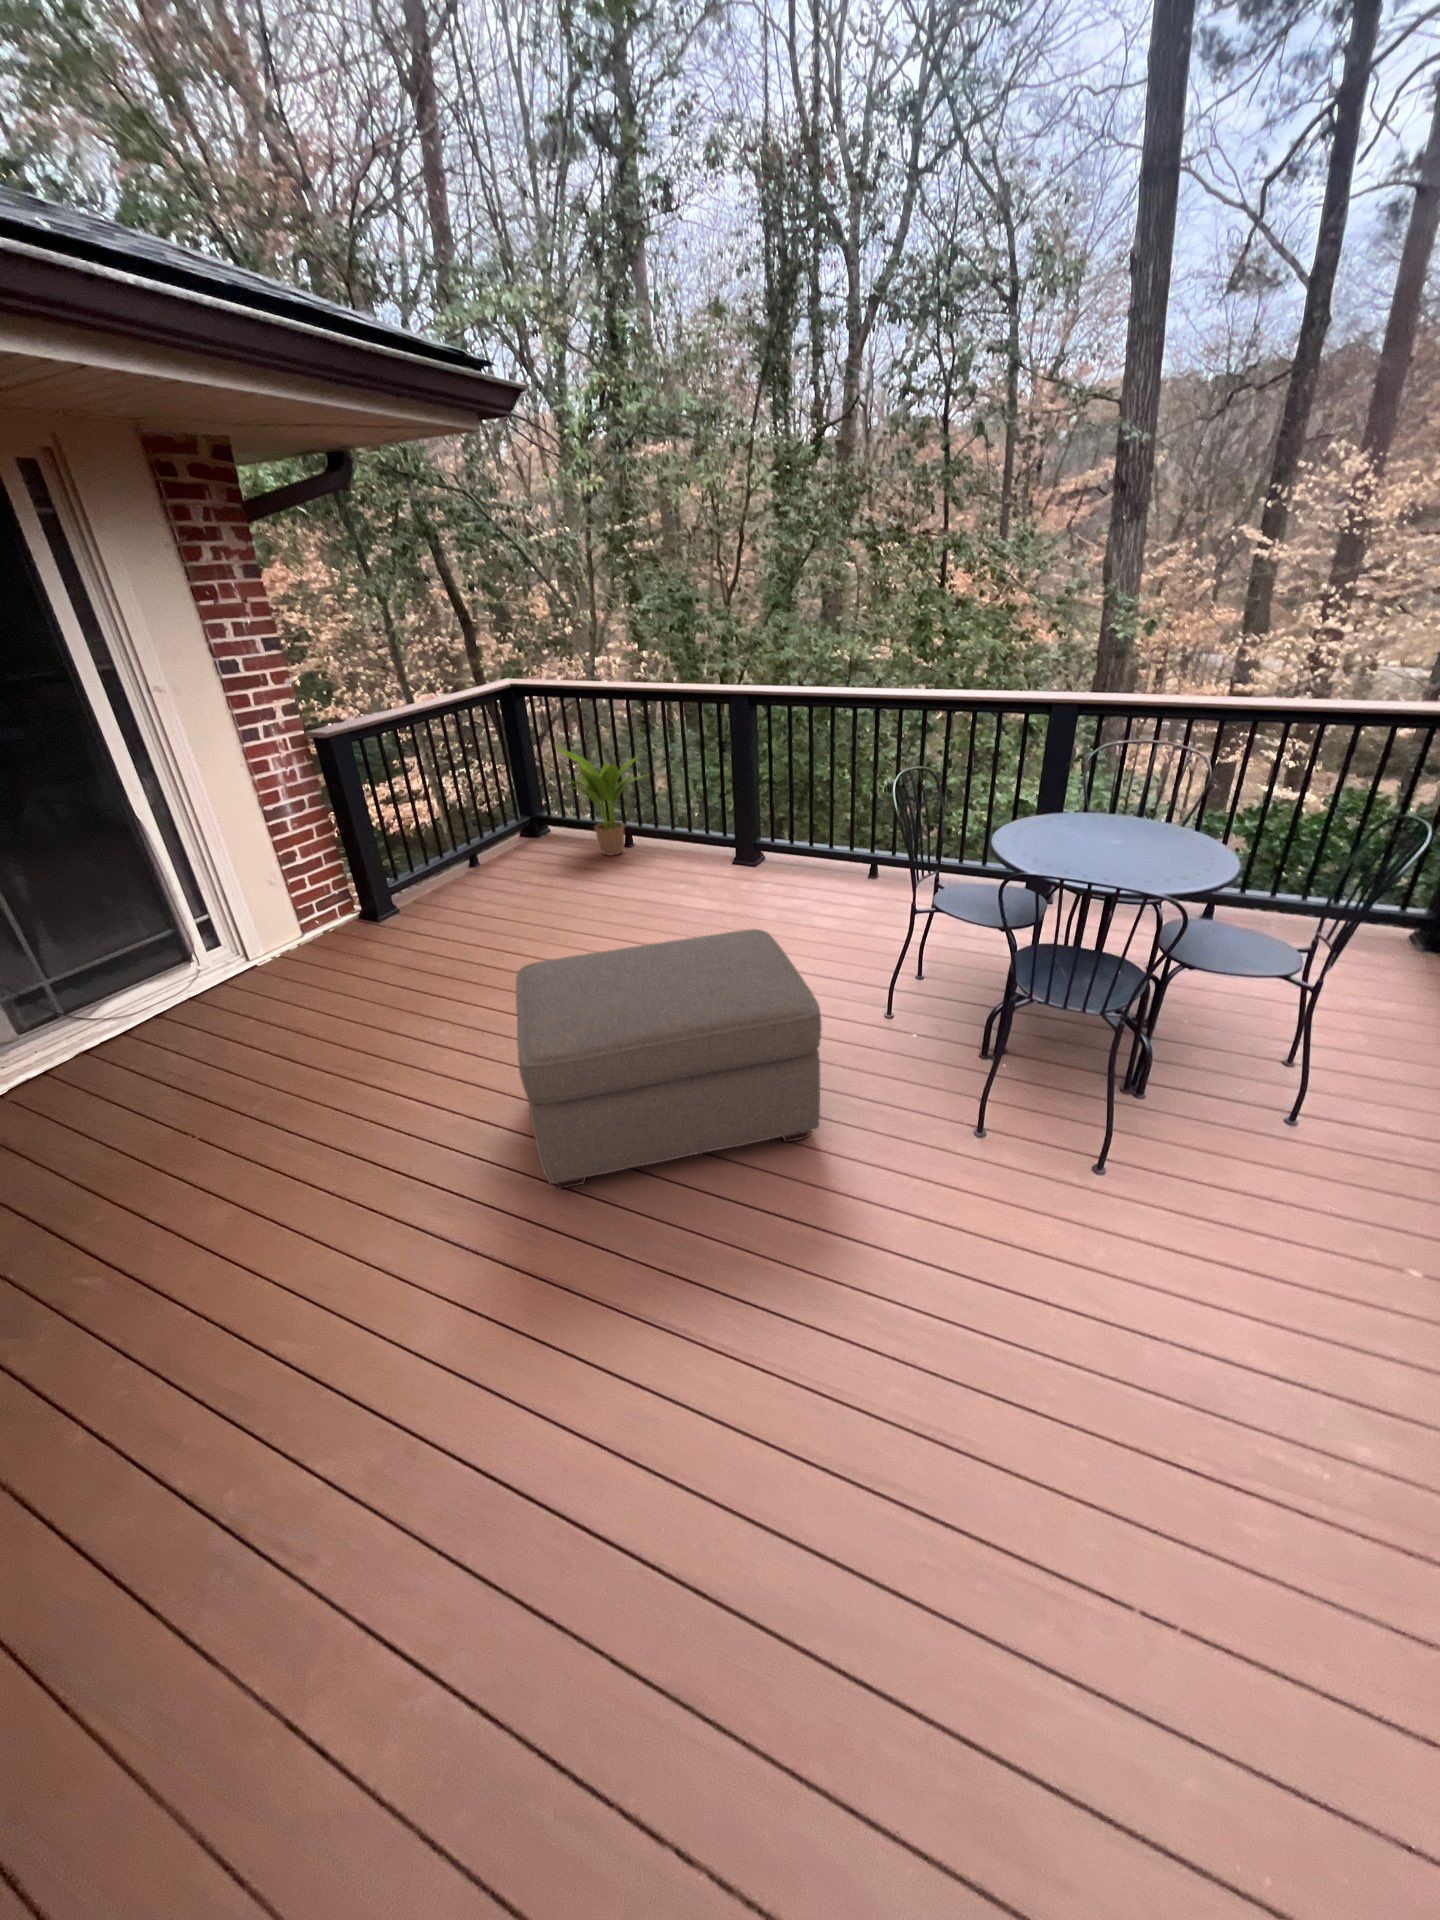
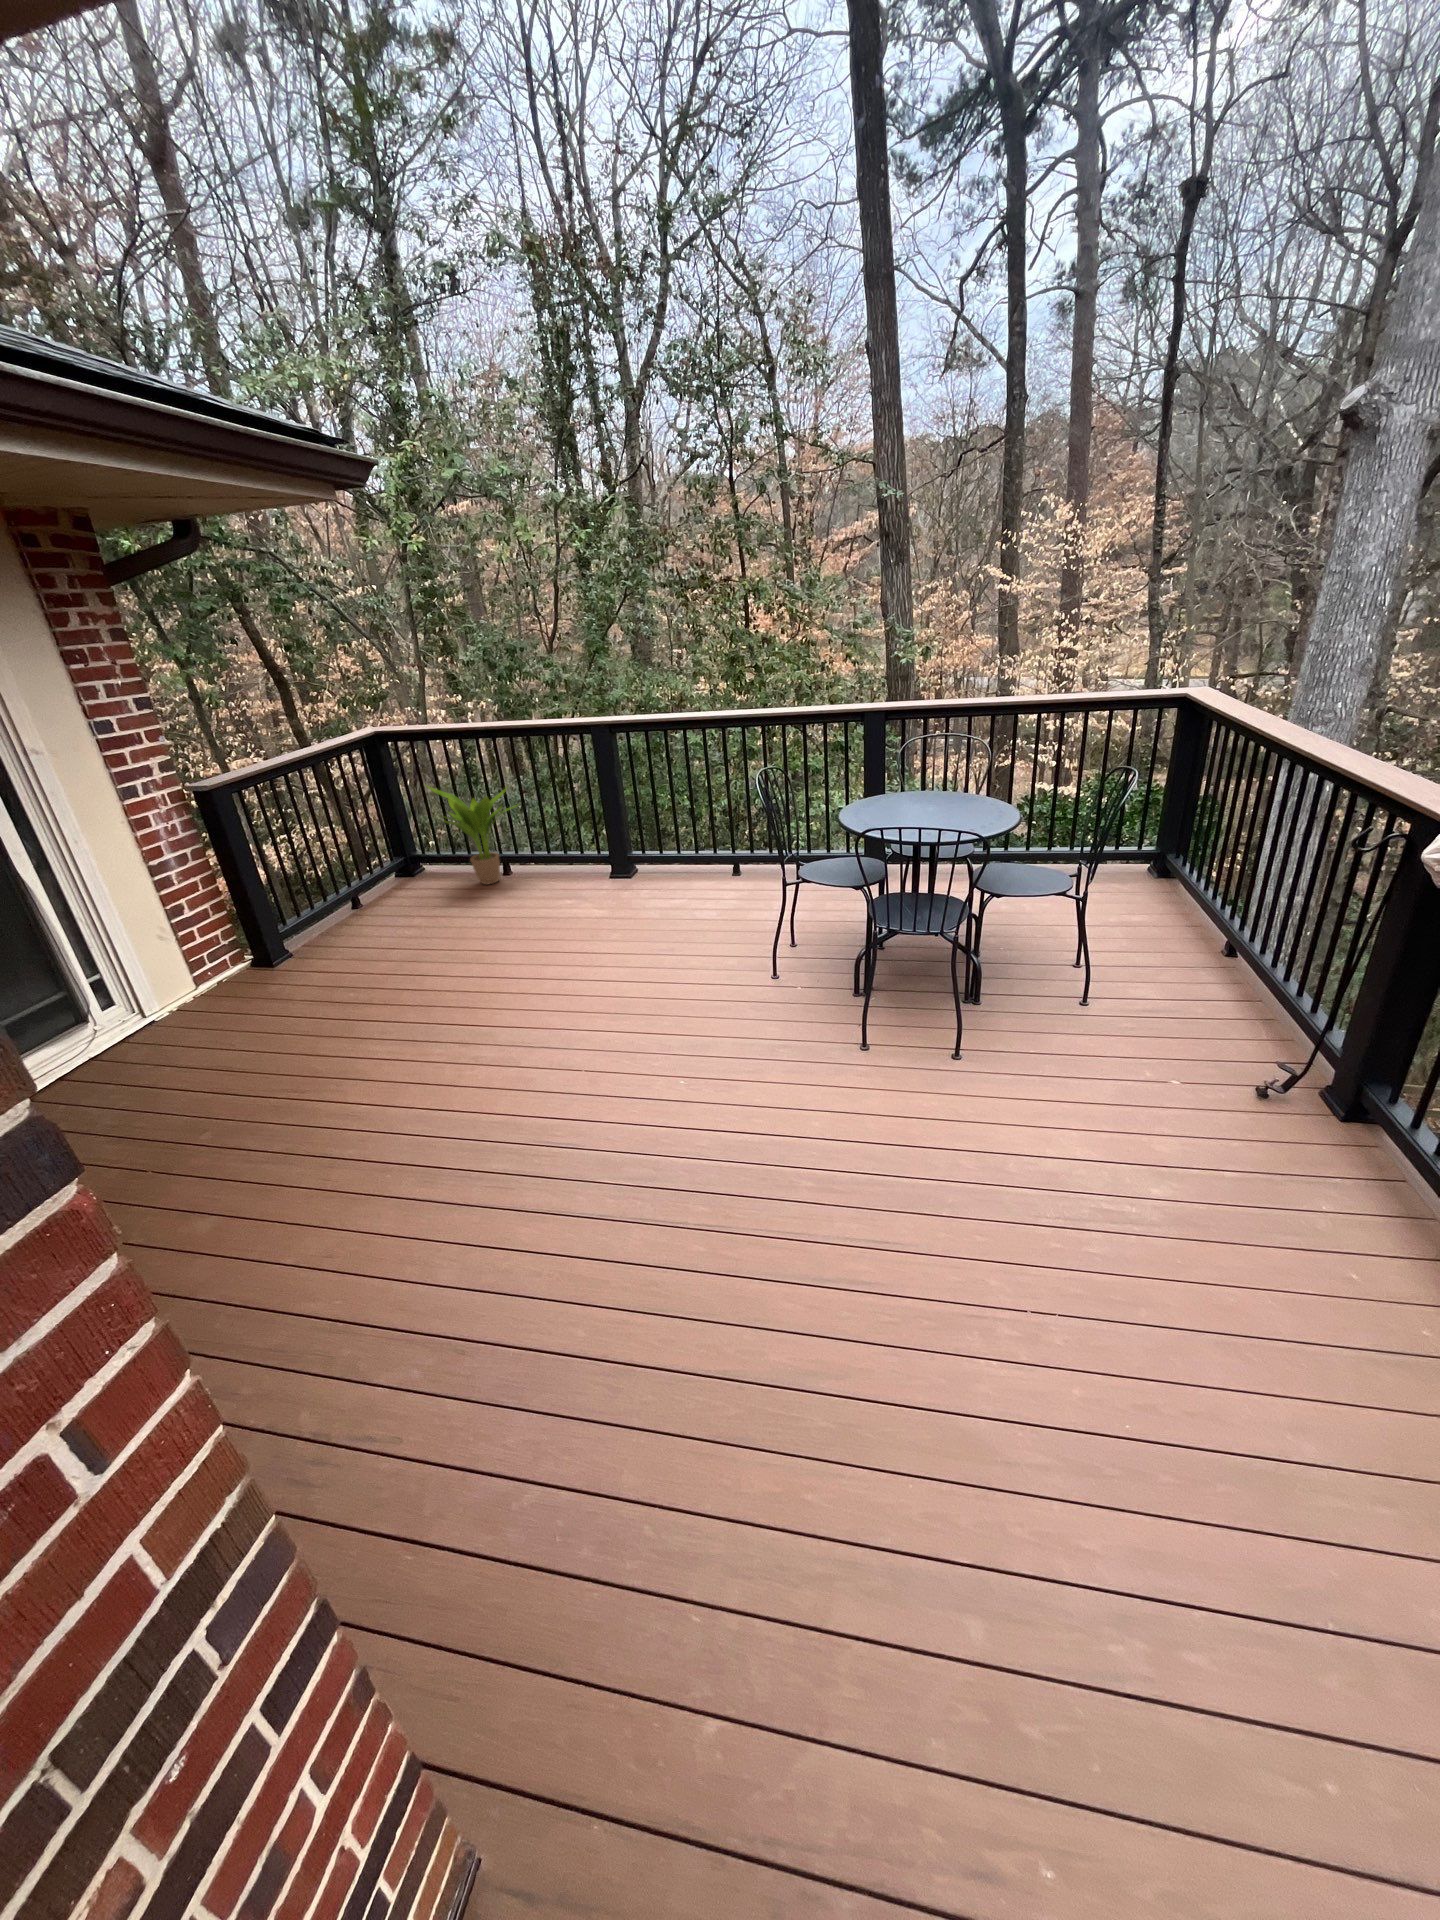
ottoman: present [516,929,821,1189] -> none [465,911,744,1143]

